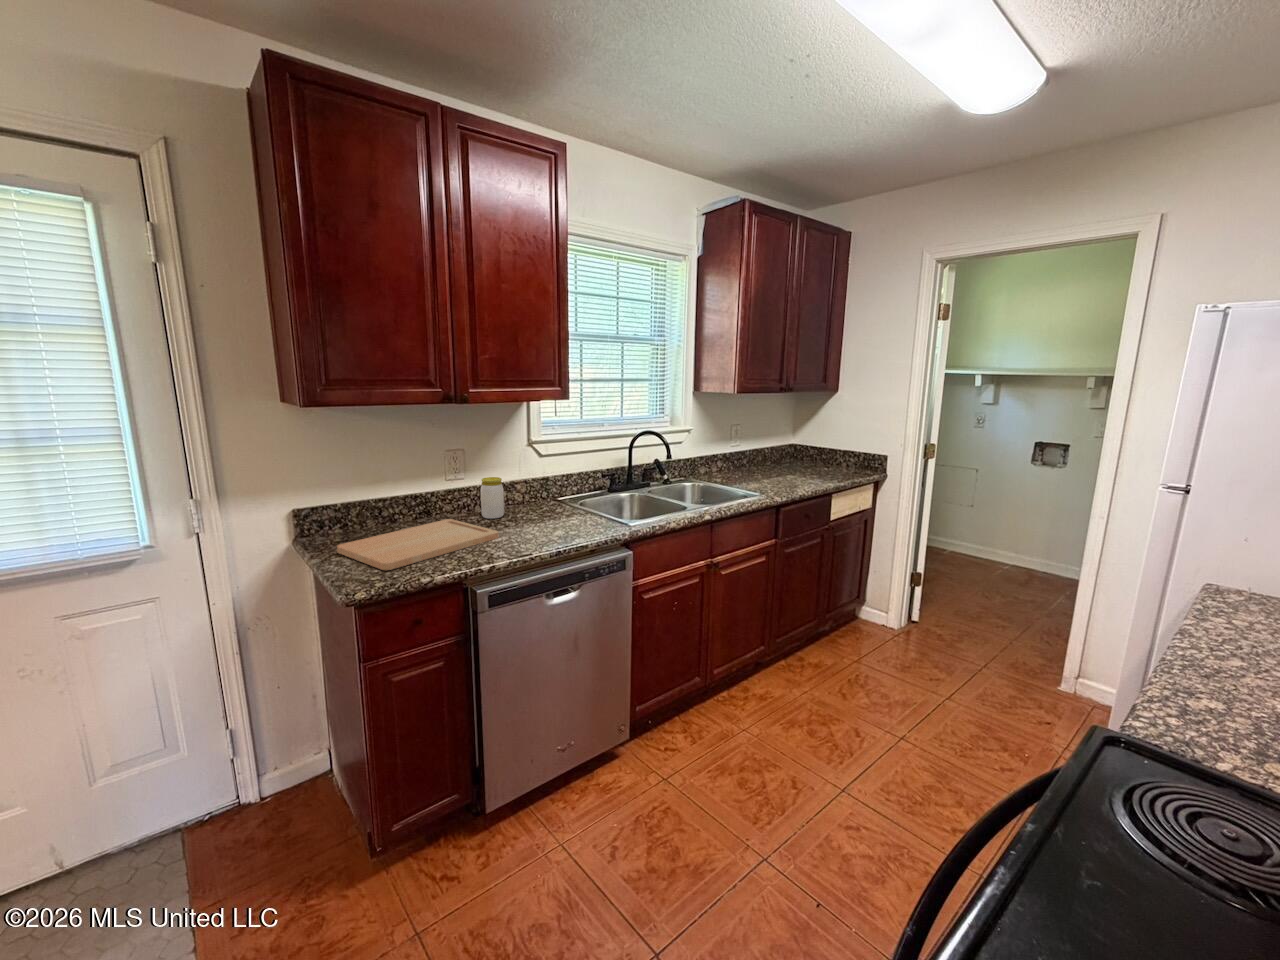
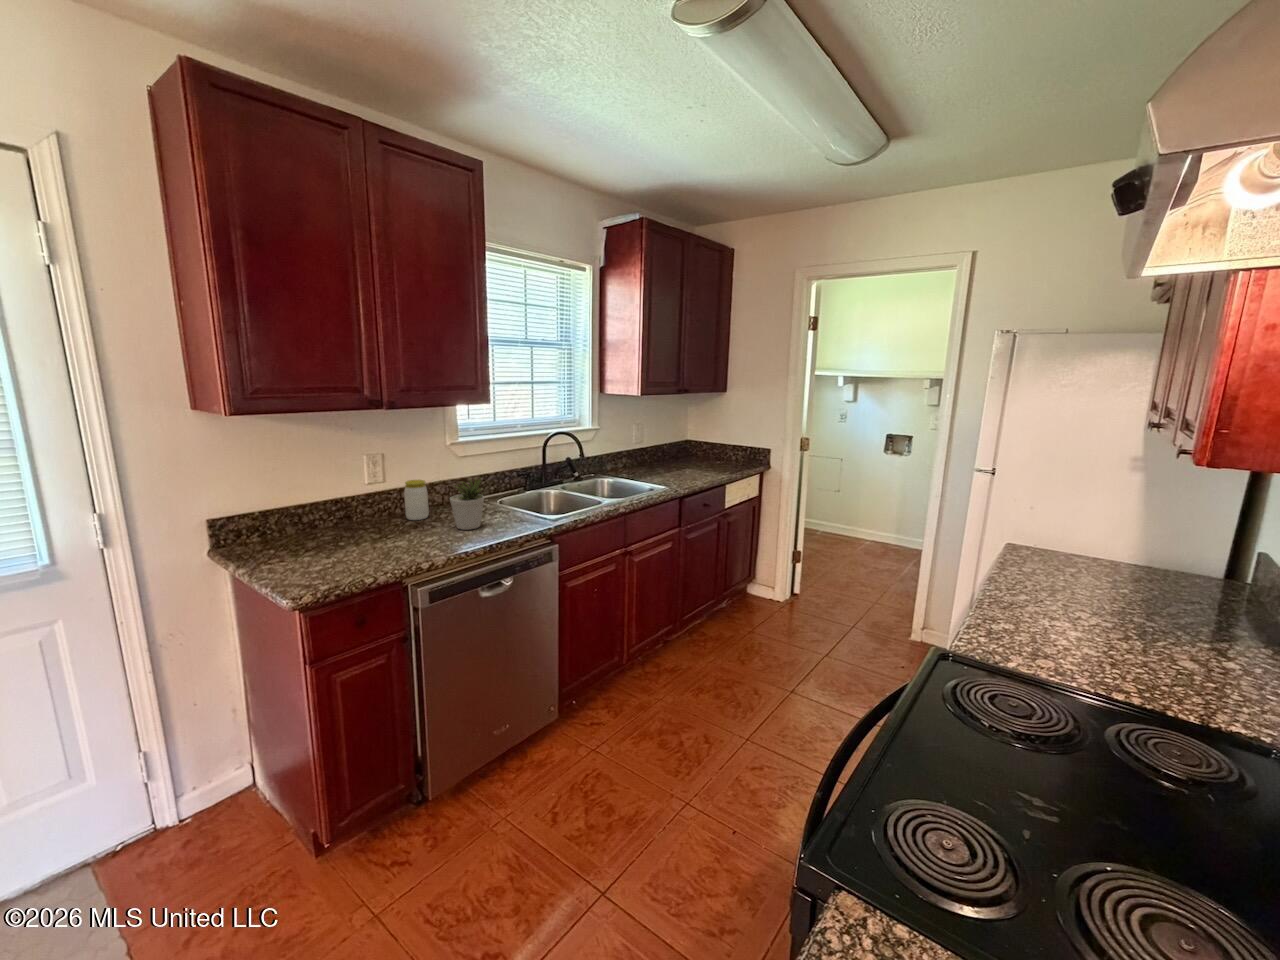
potted plant: none [522,475,558,531] -> present [450,480,484,530]
cutting board: present [337,519,498,570] -> none [263,522,429,575]

